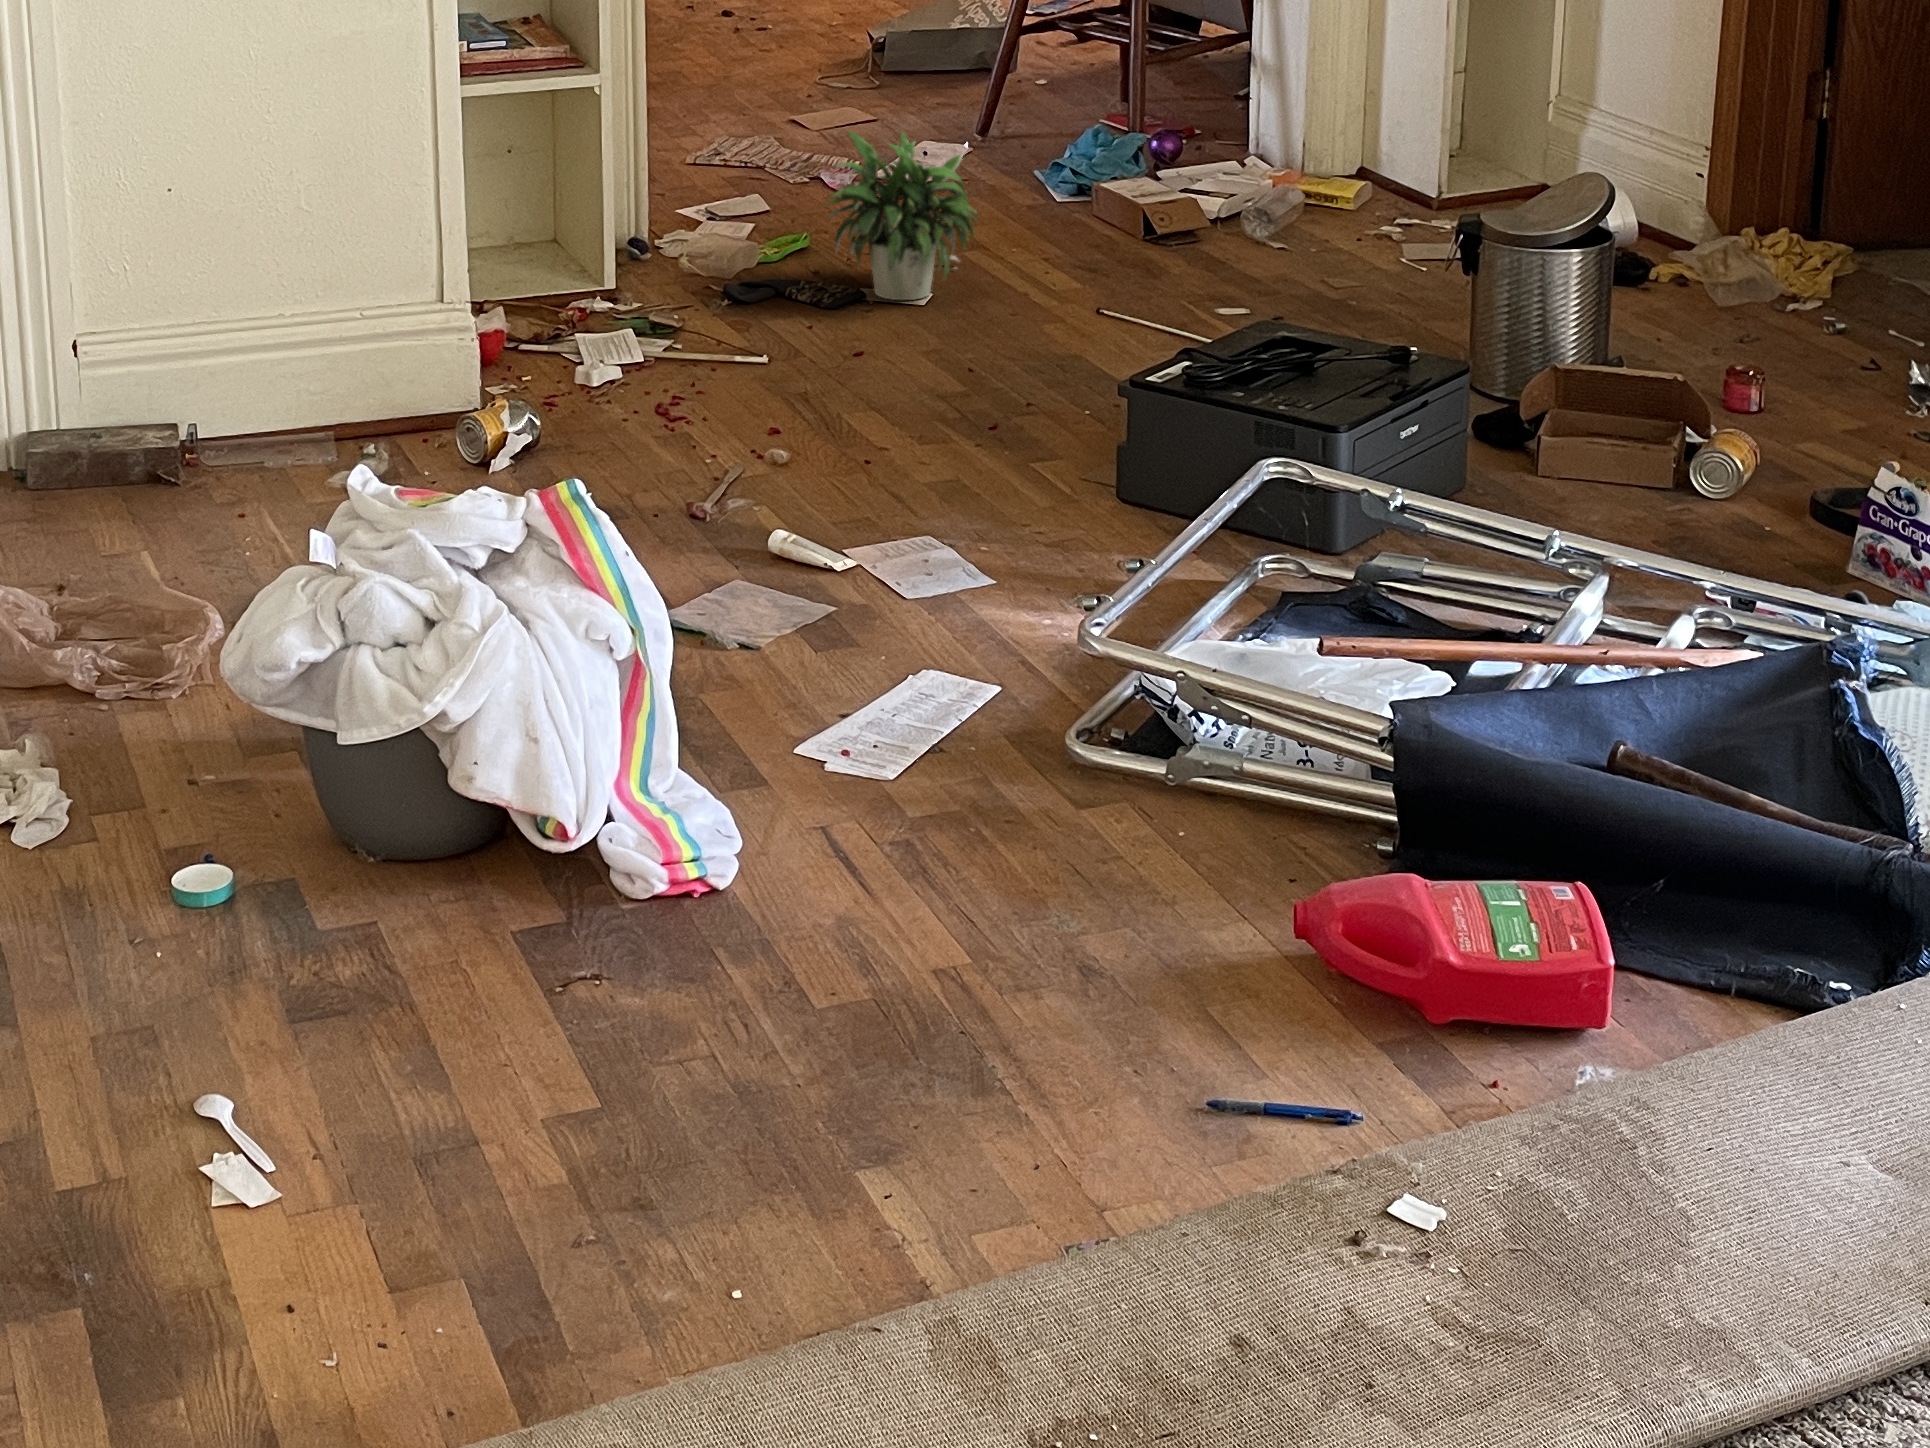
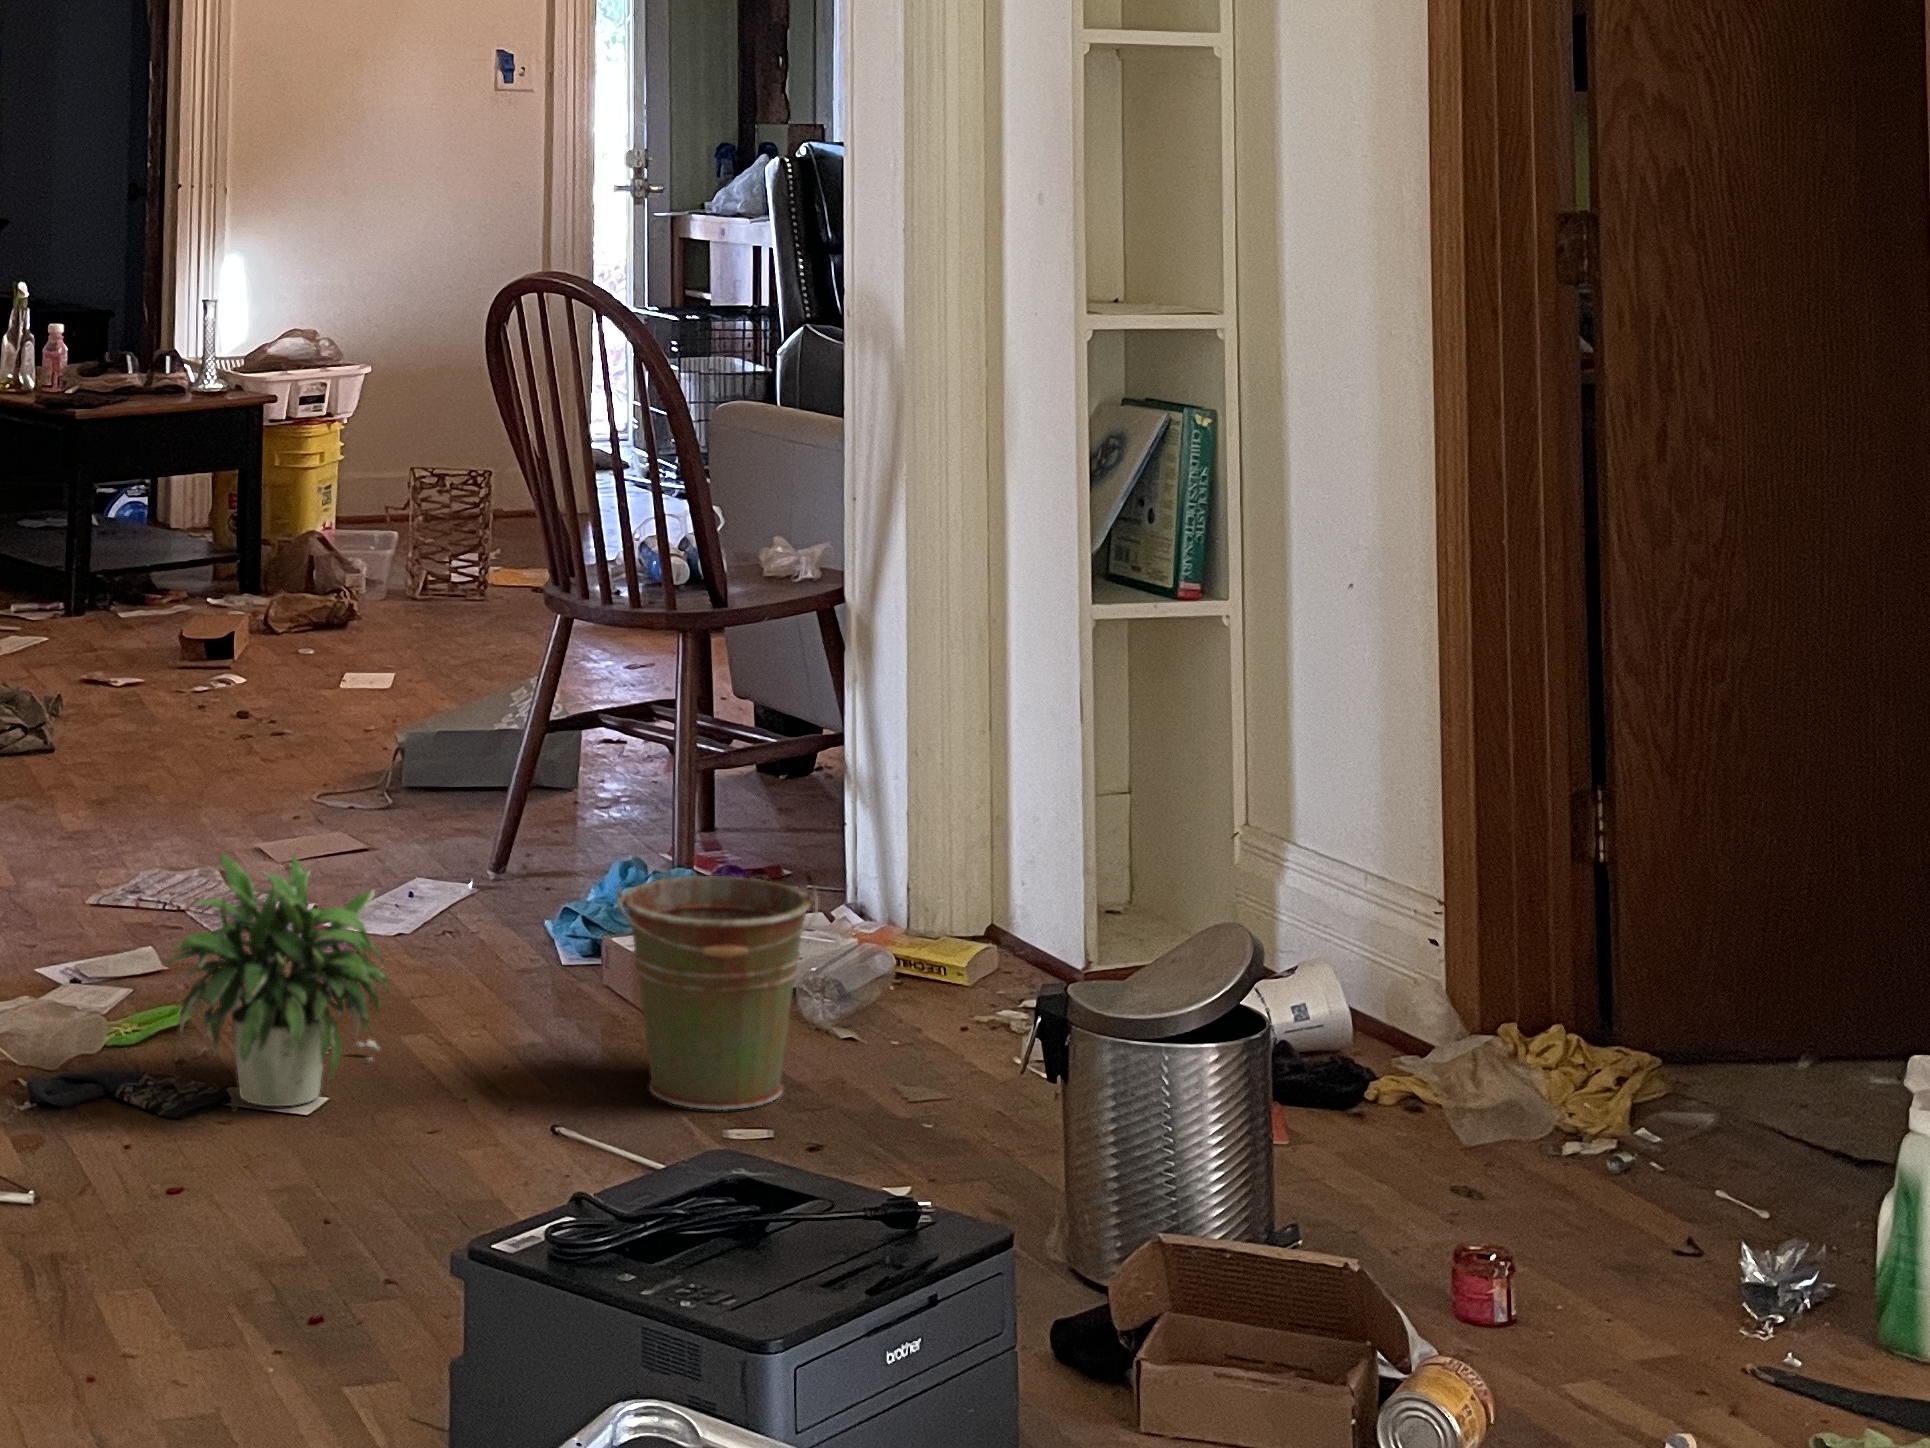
bucket: none [1138,140,1281,296] -> present [617,876,818,1110]

